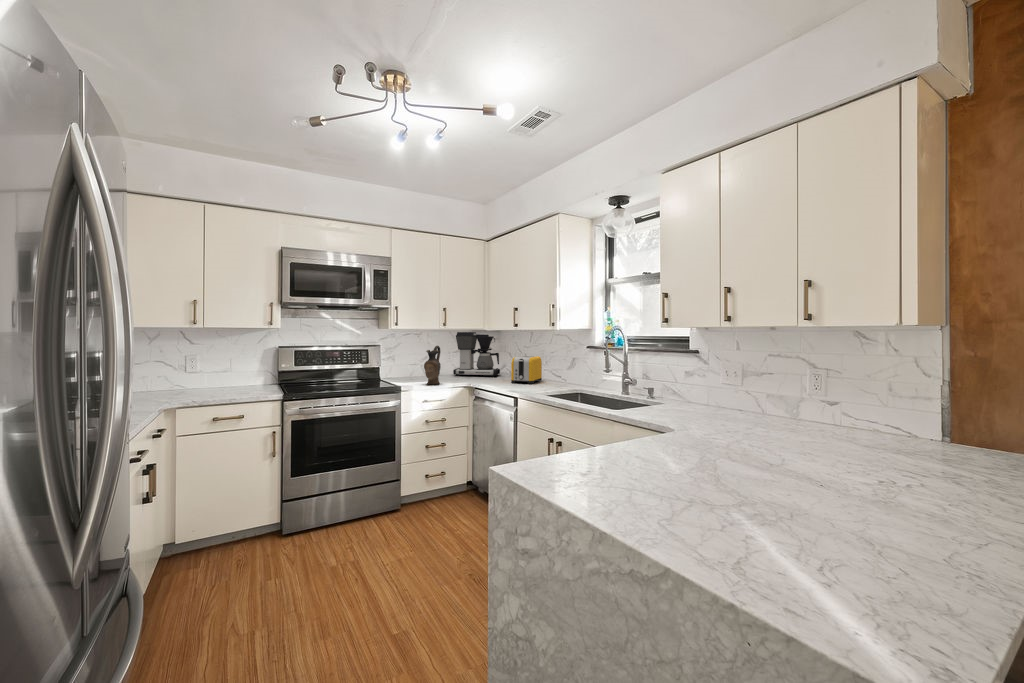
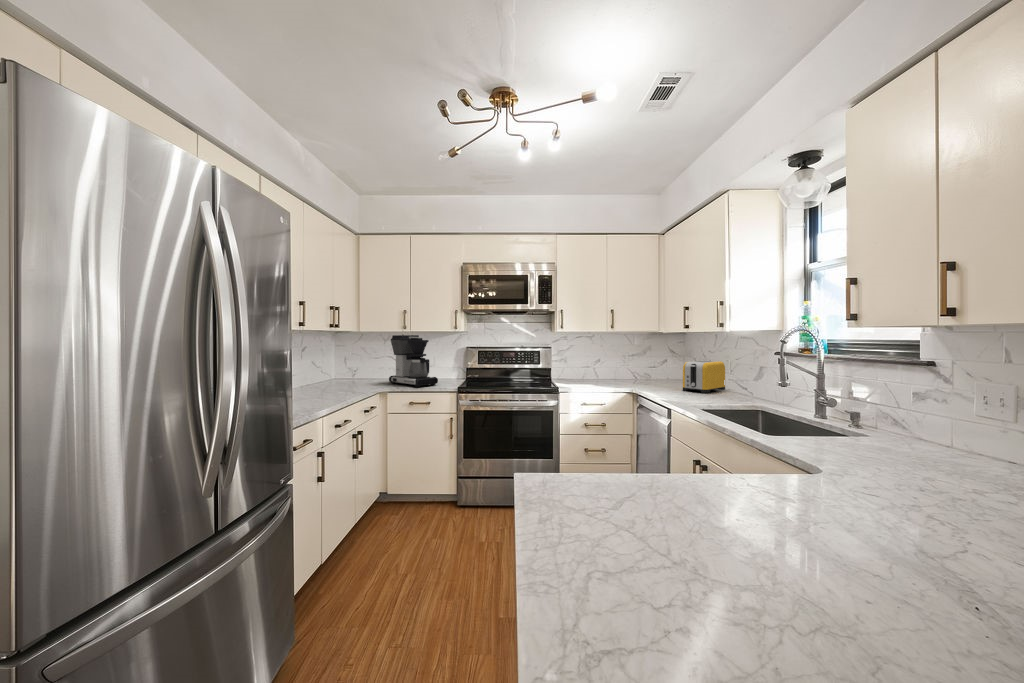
coffee maker: present [453,332,500,377] -> present [389,335,438,387]
ceramic pitcher: present [424,346,441,384] -> none [586,348,605,387]

